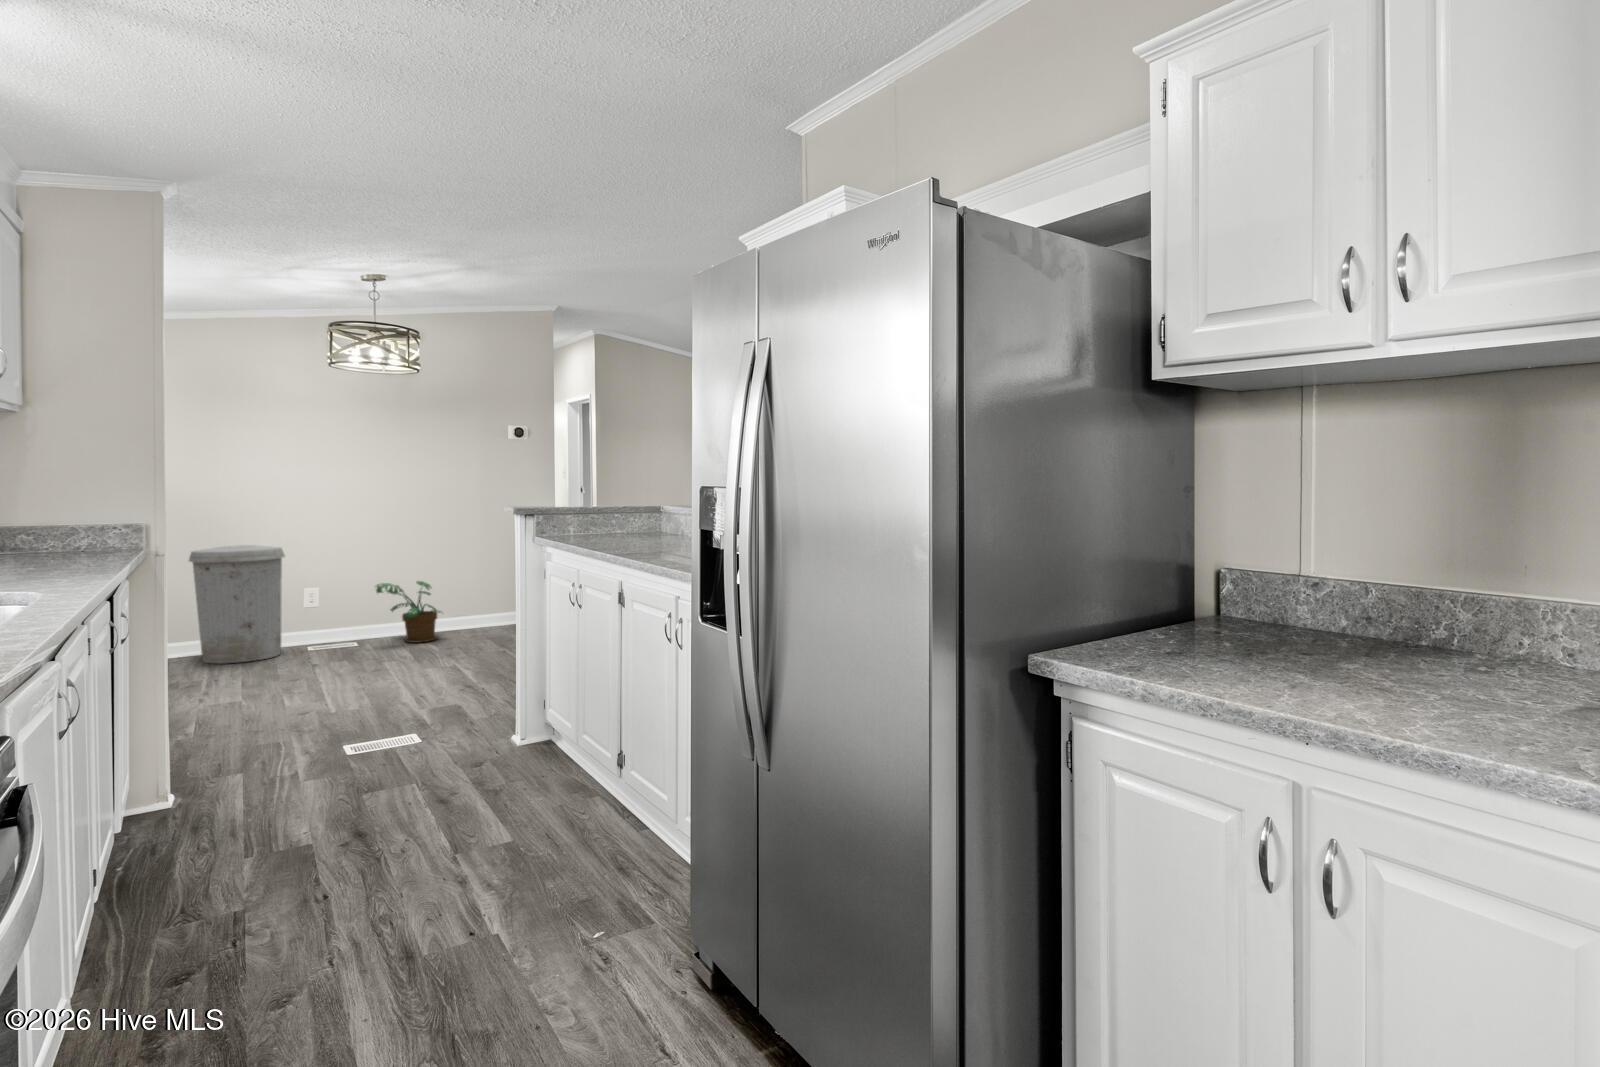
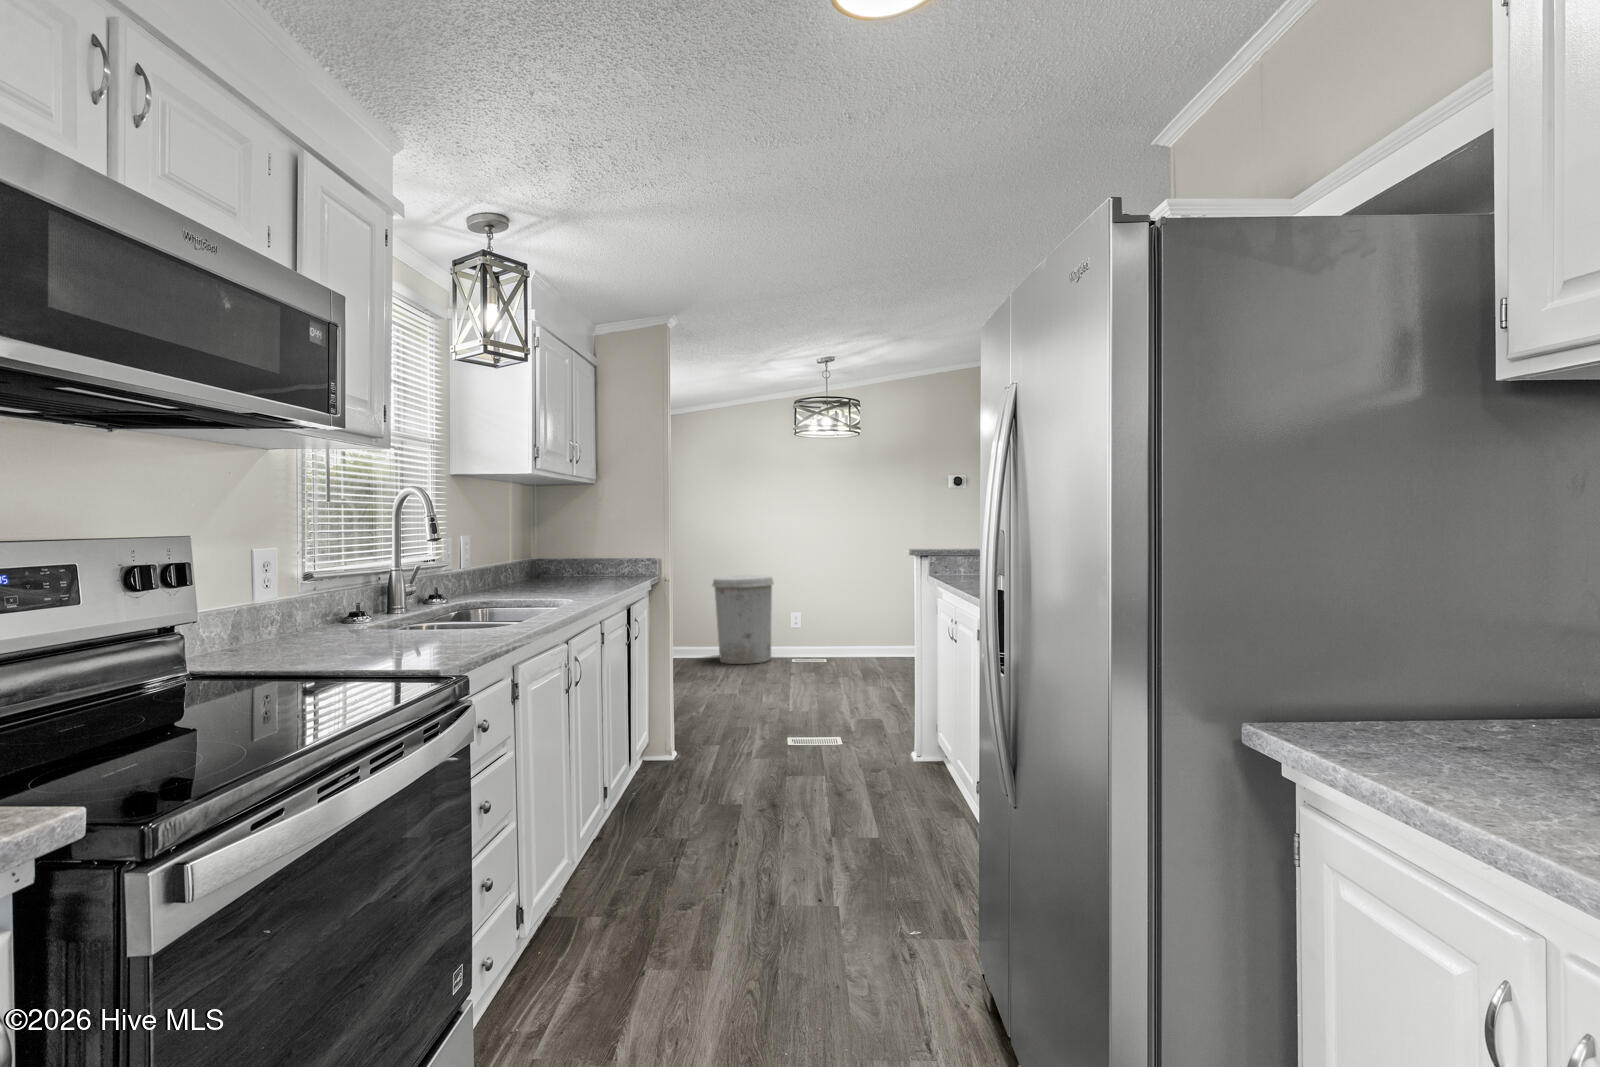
potted plant: present [375,581,440,643] -> none [836,606,890,658]

